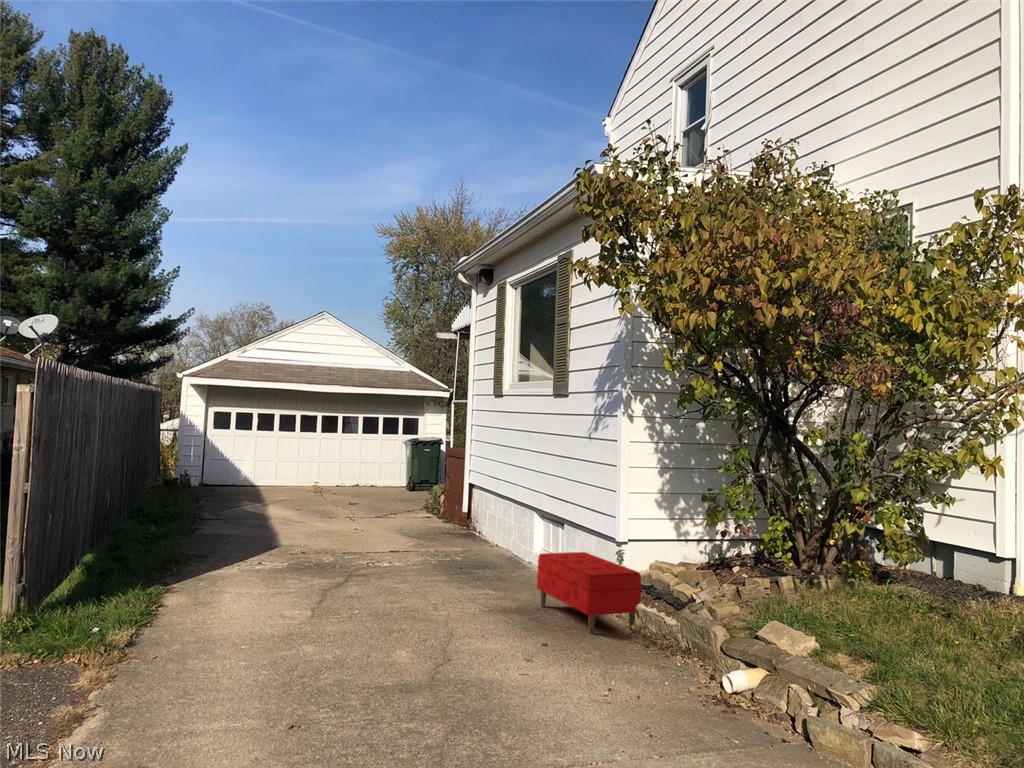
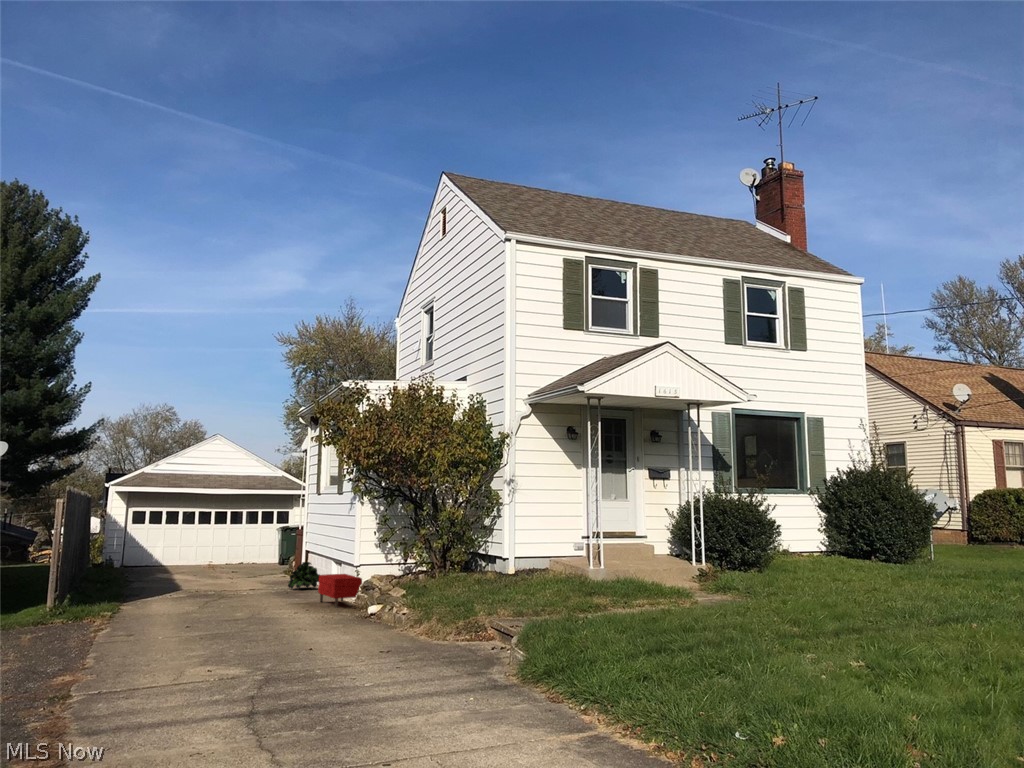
potted plant: none [453,511,511,557] -> present [288,562,320,589]

